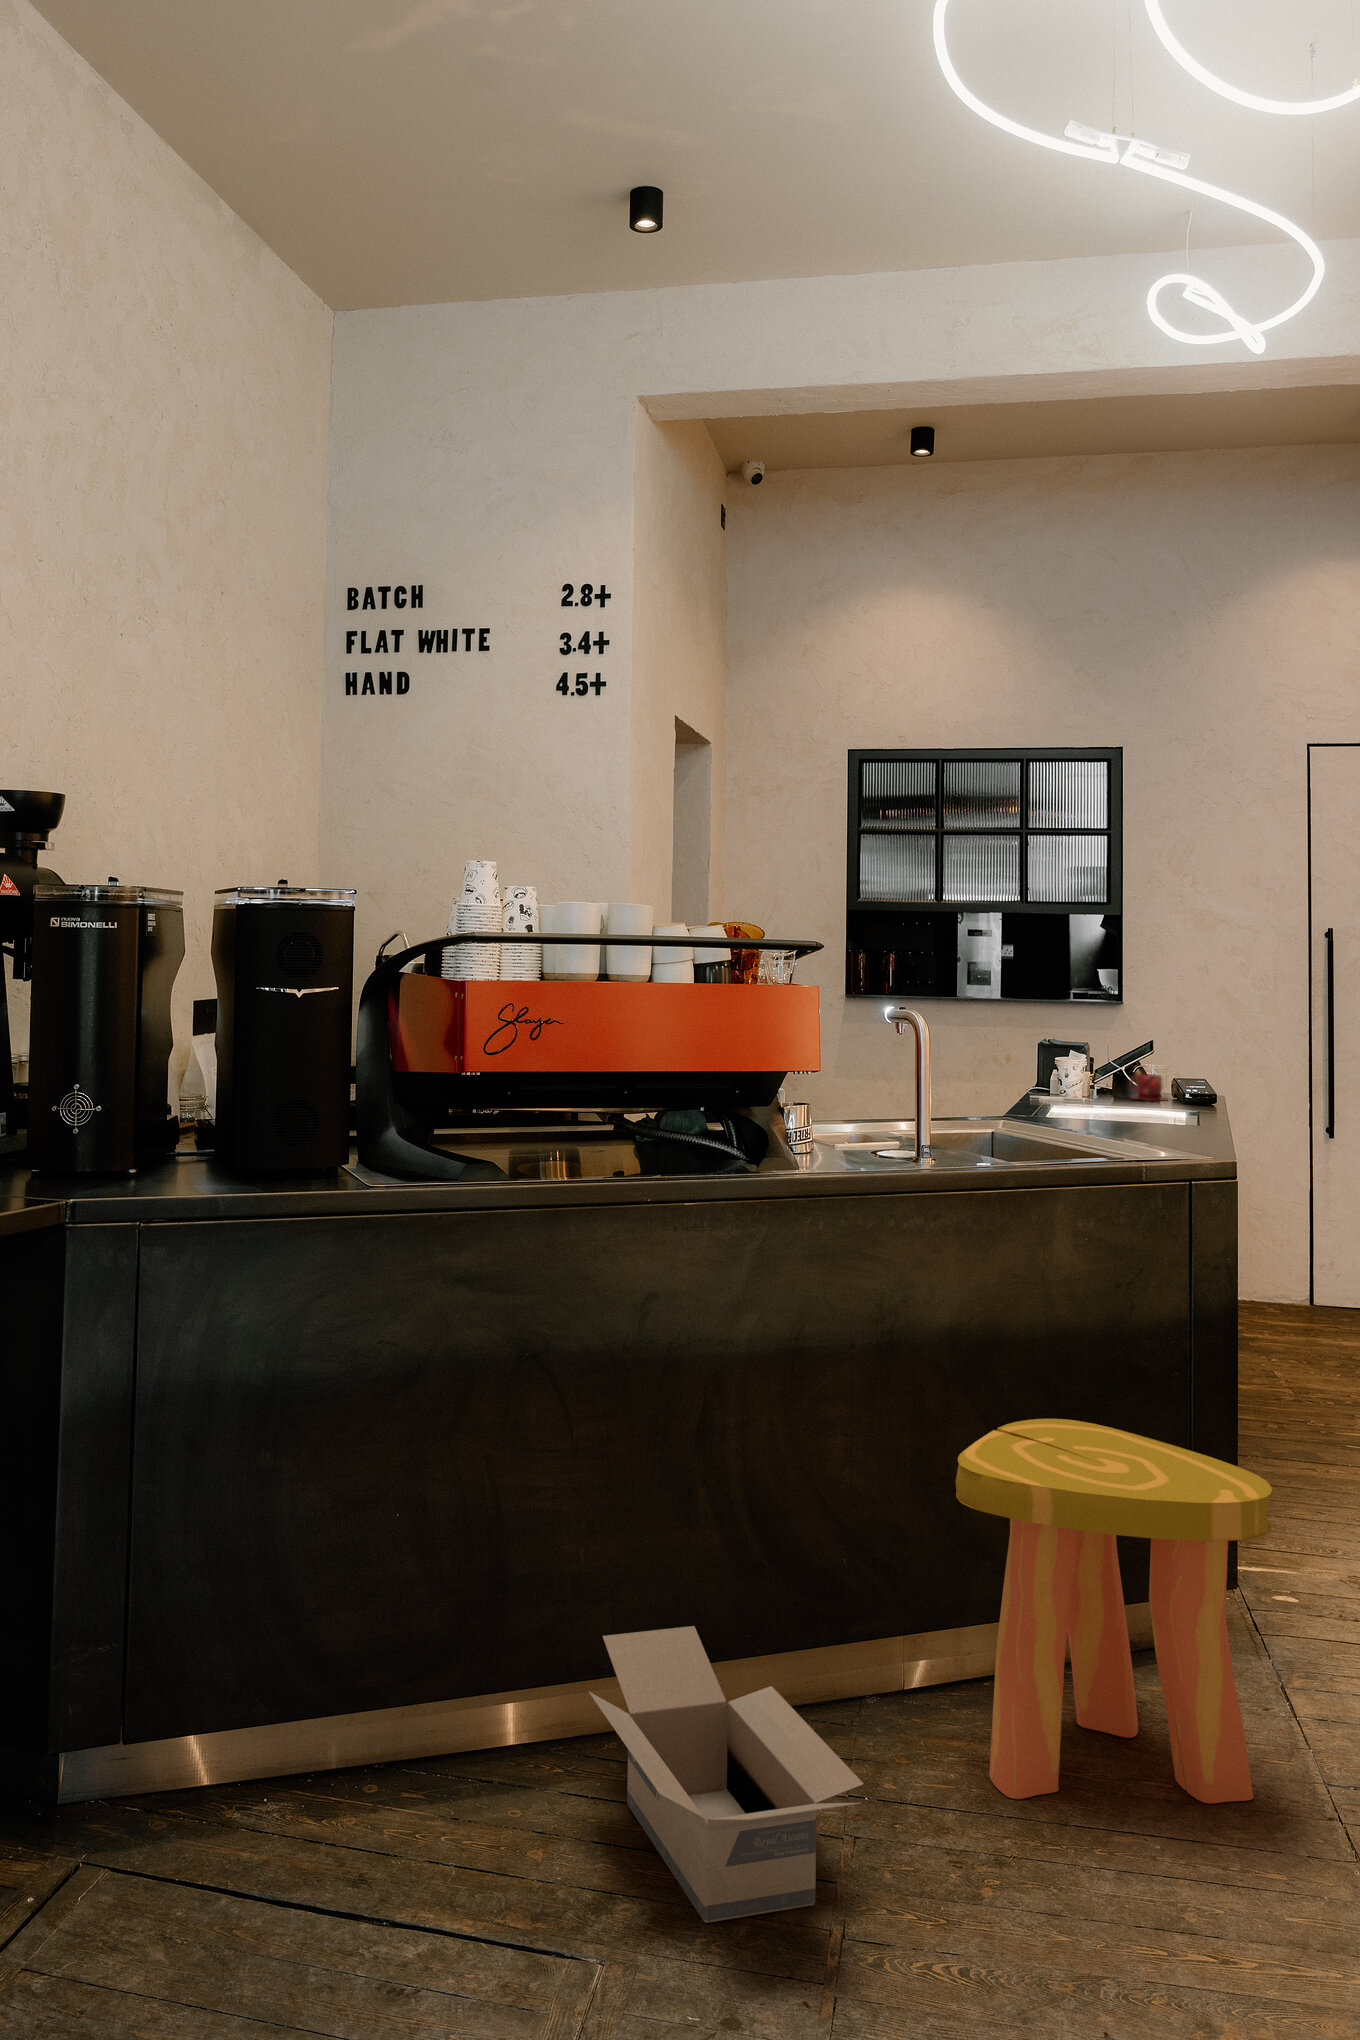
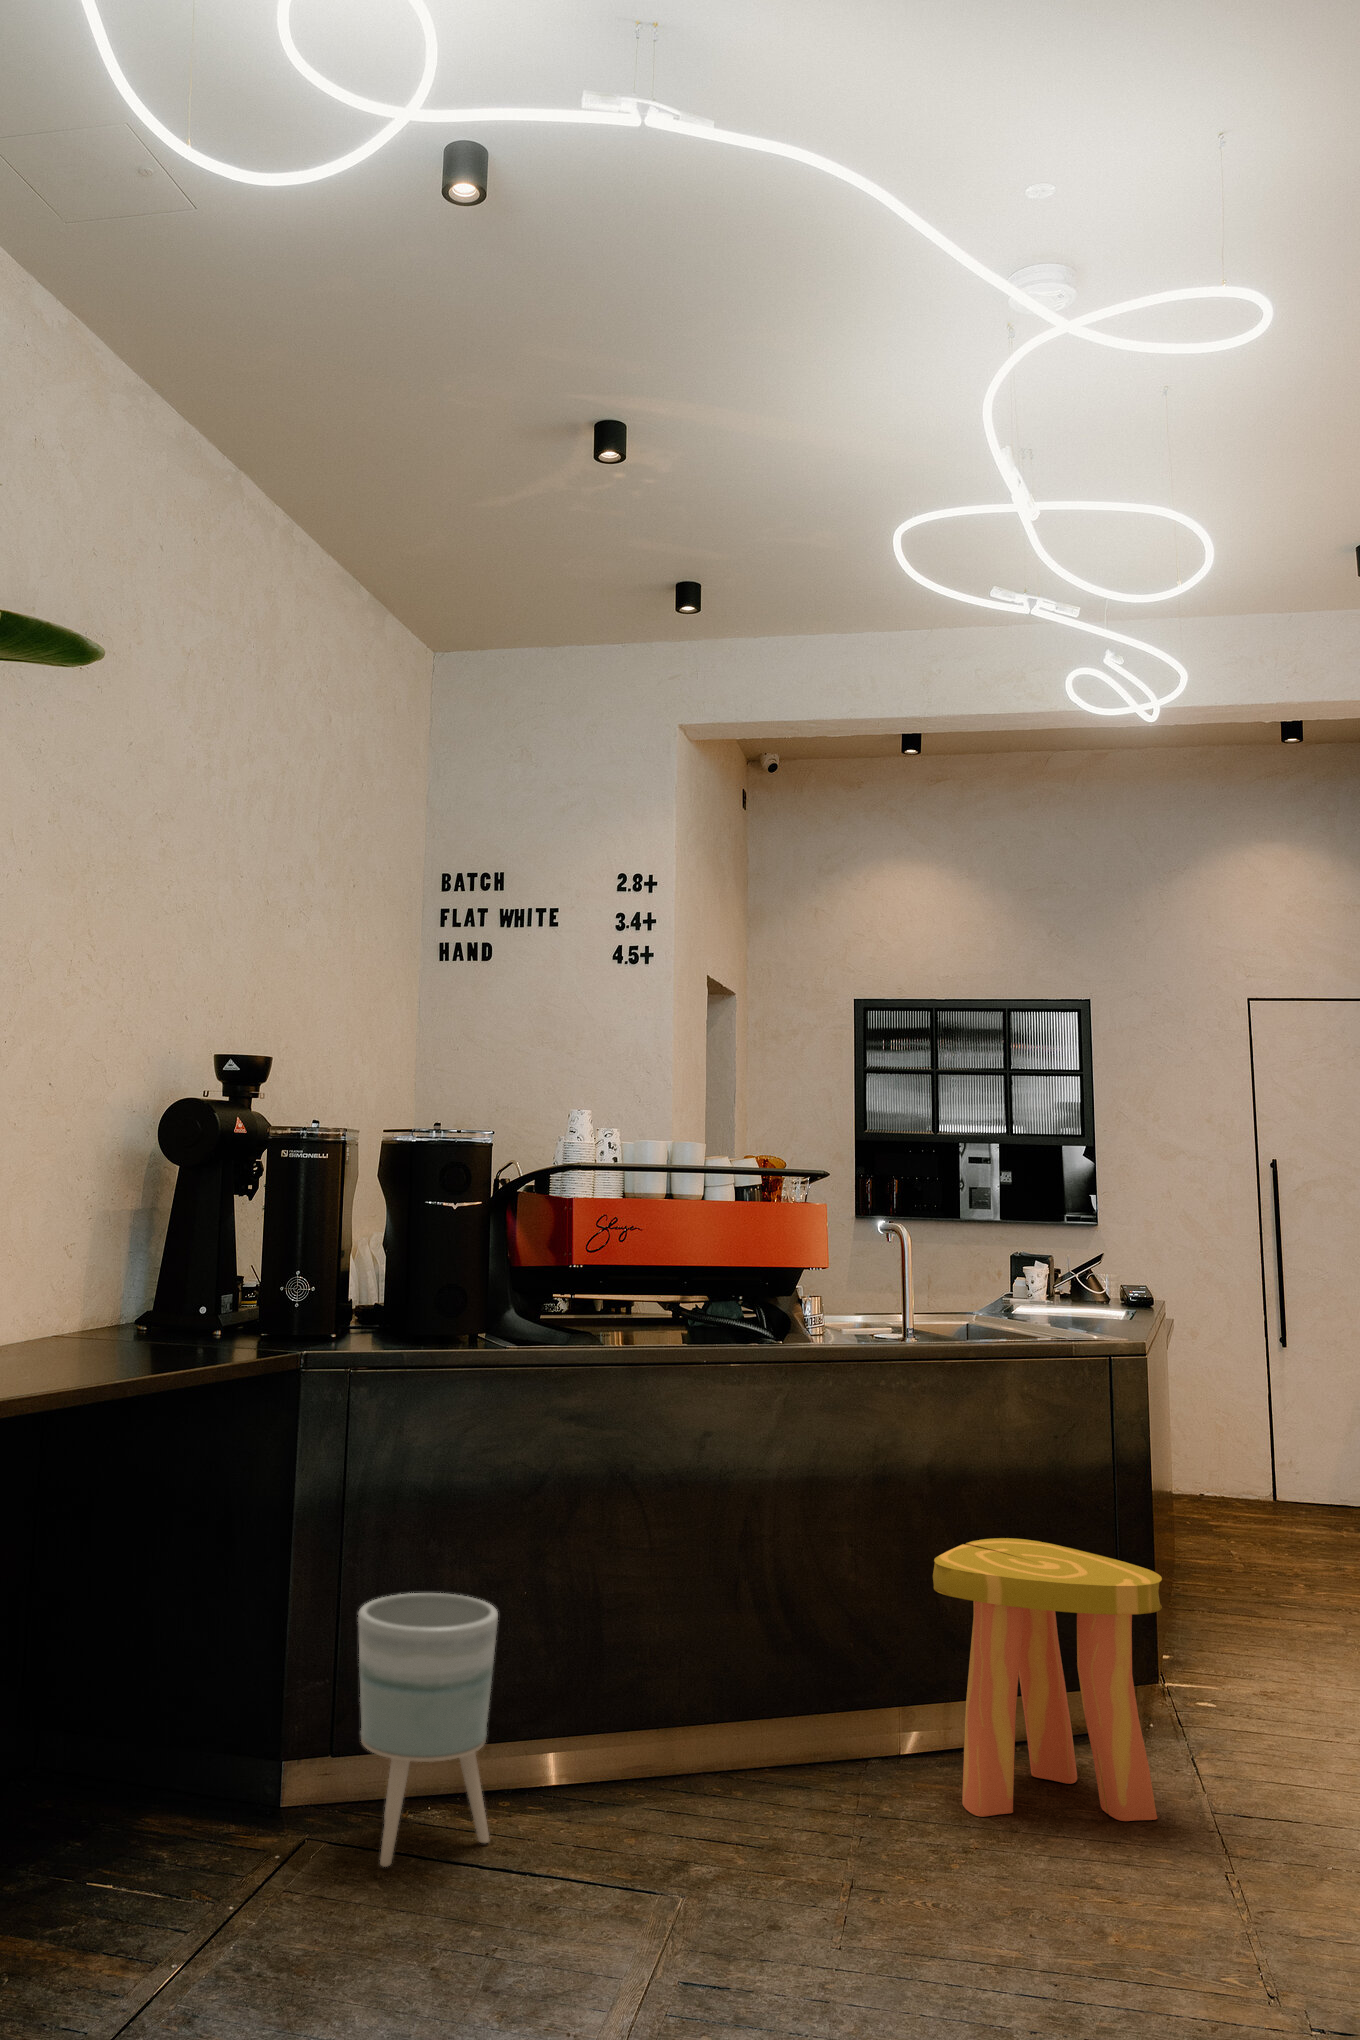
teacup: present [1129,1074,1167,1101] -> none [1090,1282,1122,1305]
planter: none [148,1521,349,1914] -> present [358,1593,498,1867]
cardboard box: present [589,1626,864,1923] -> none [666,1688,866,1878]

